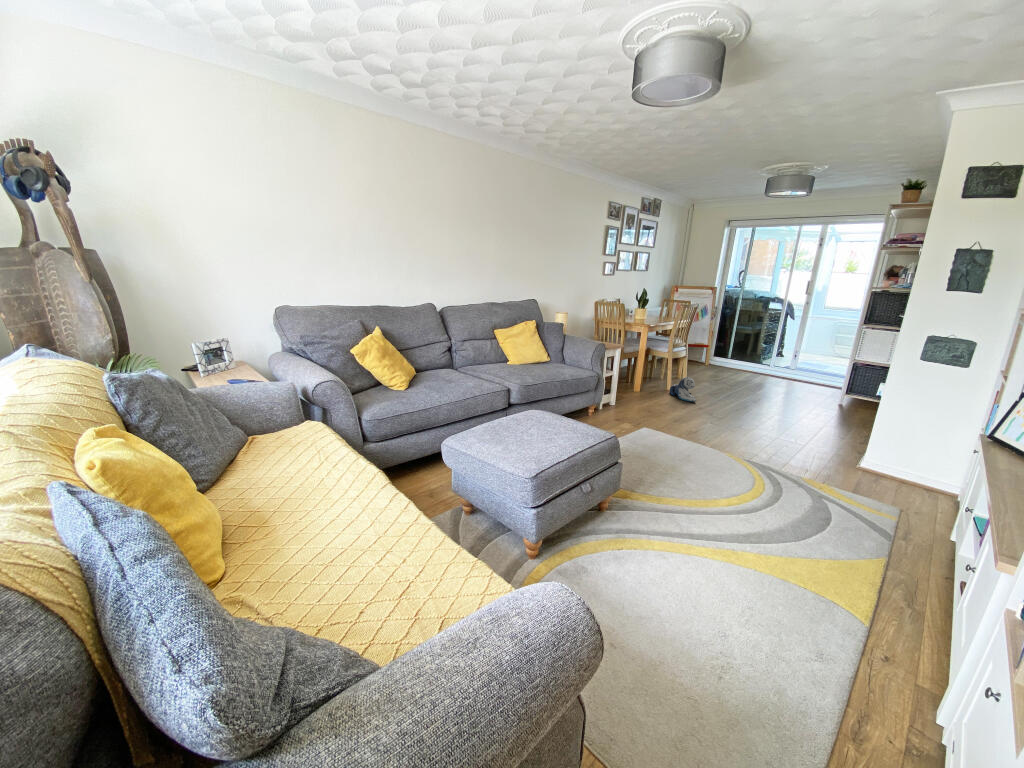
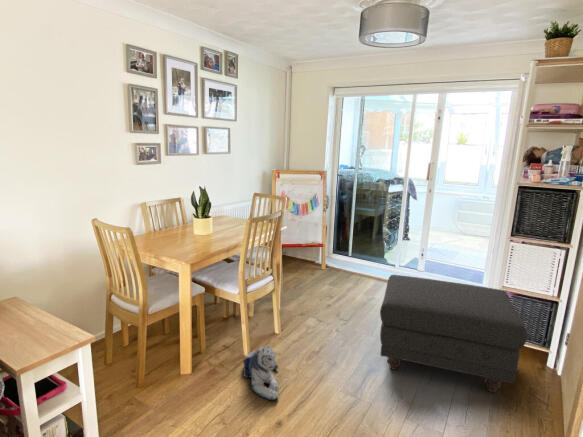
ottoman: none [759,352,861,417] -> present [380,275,527,392]

